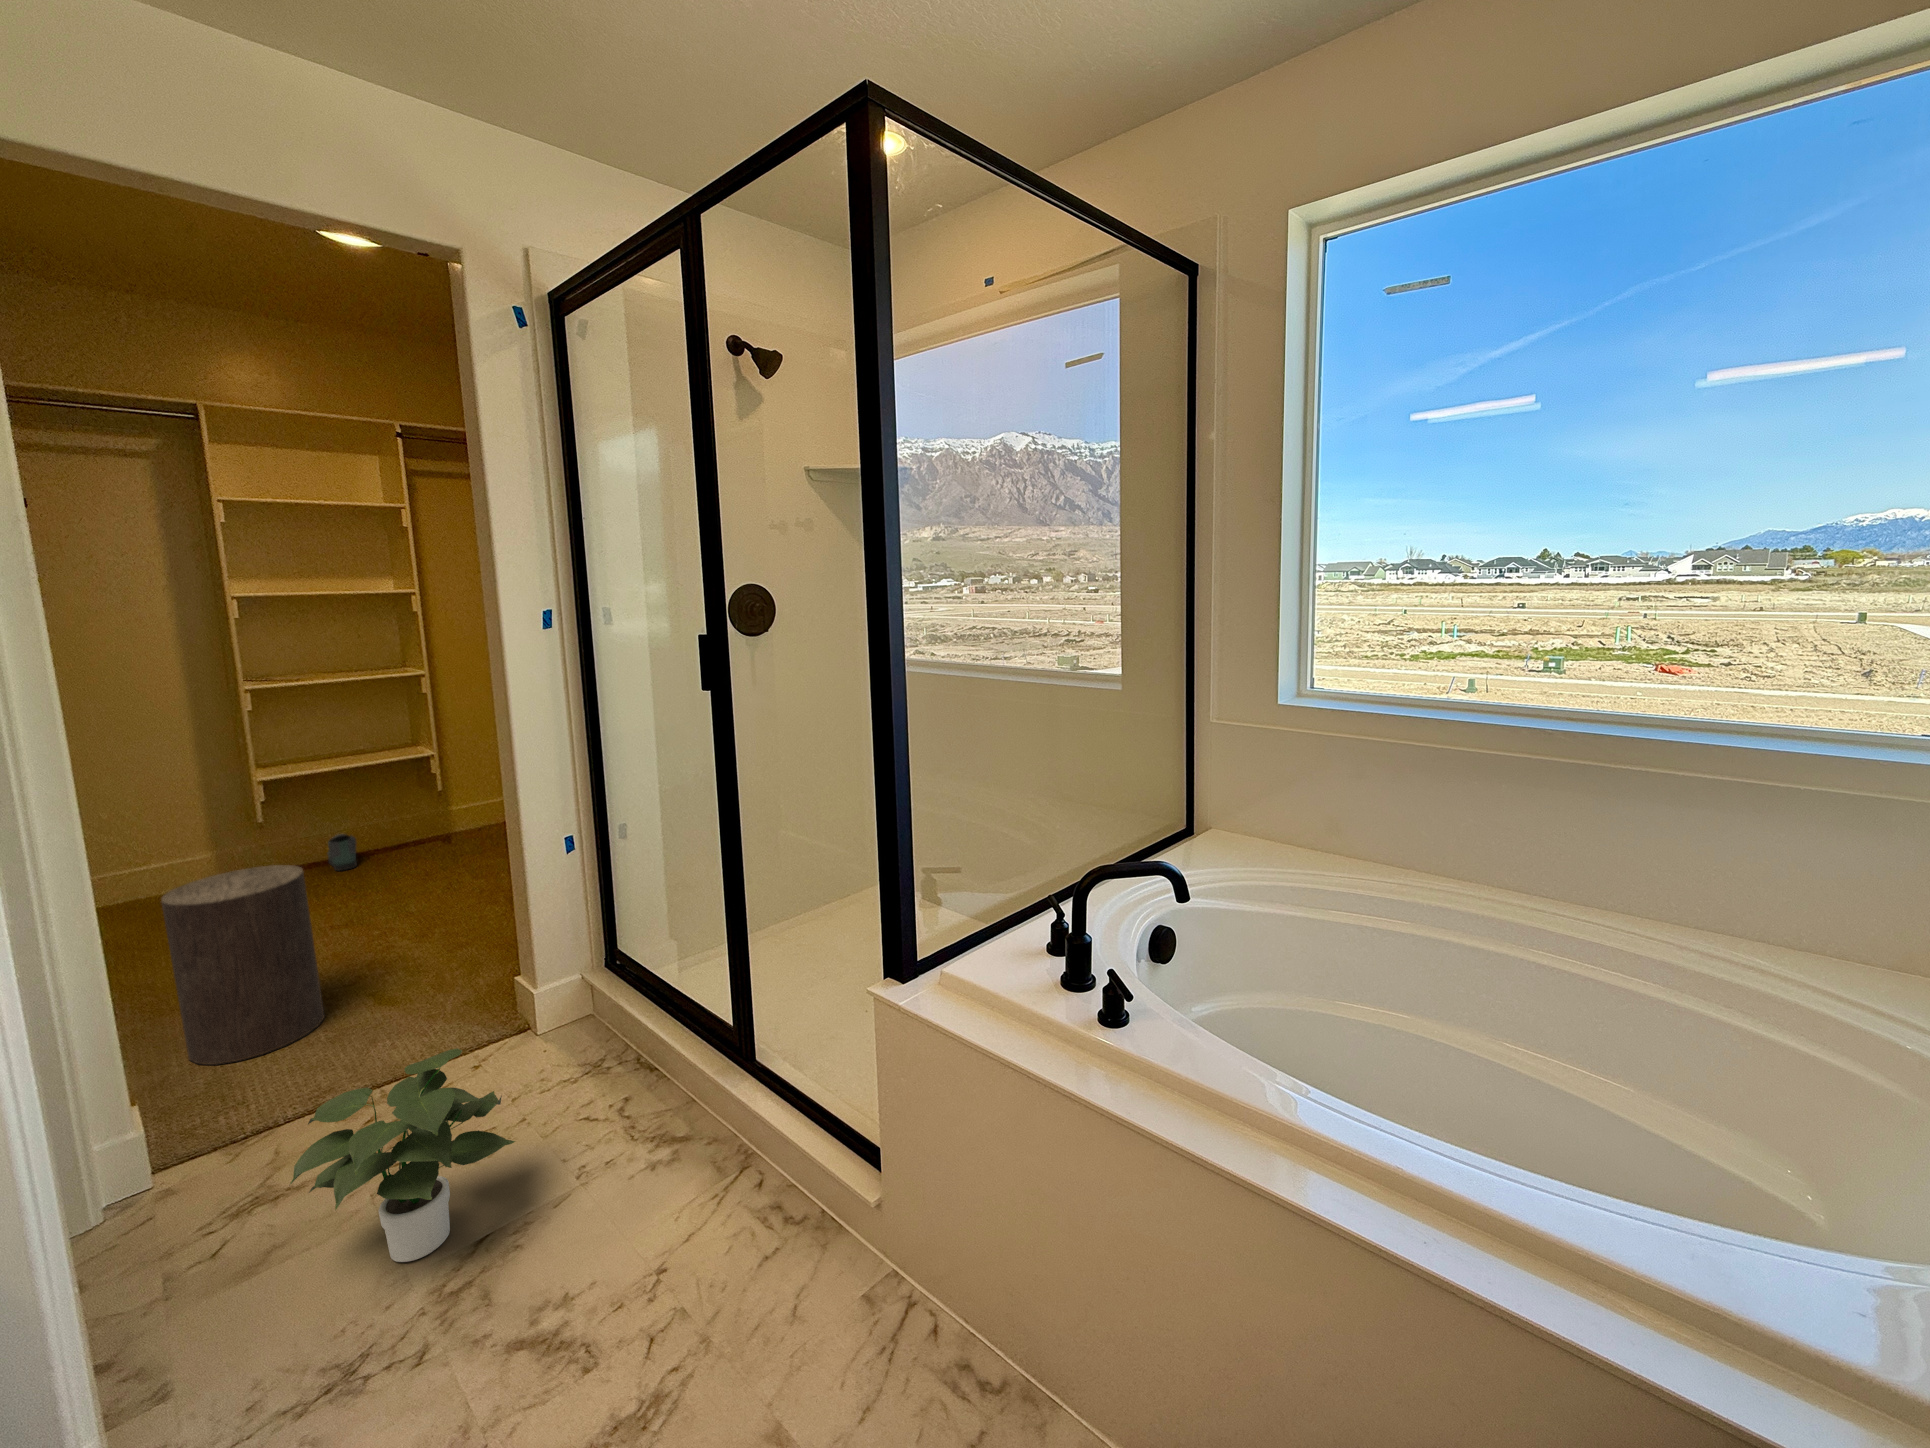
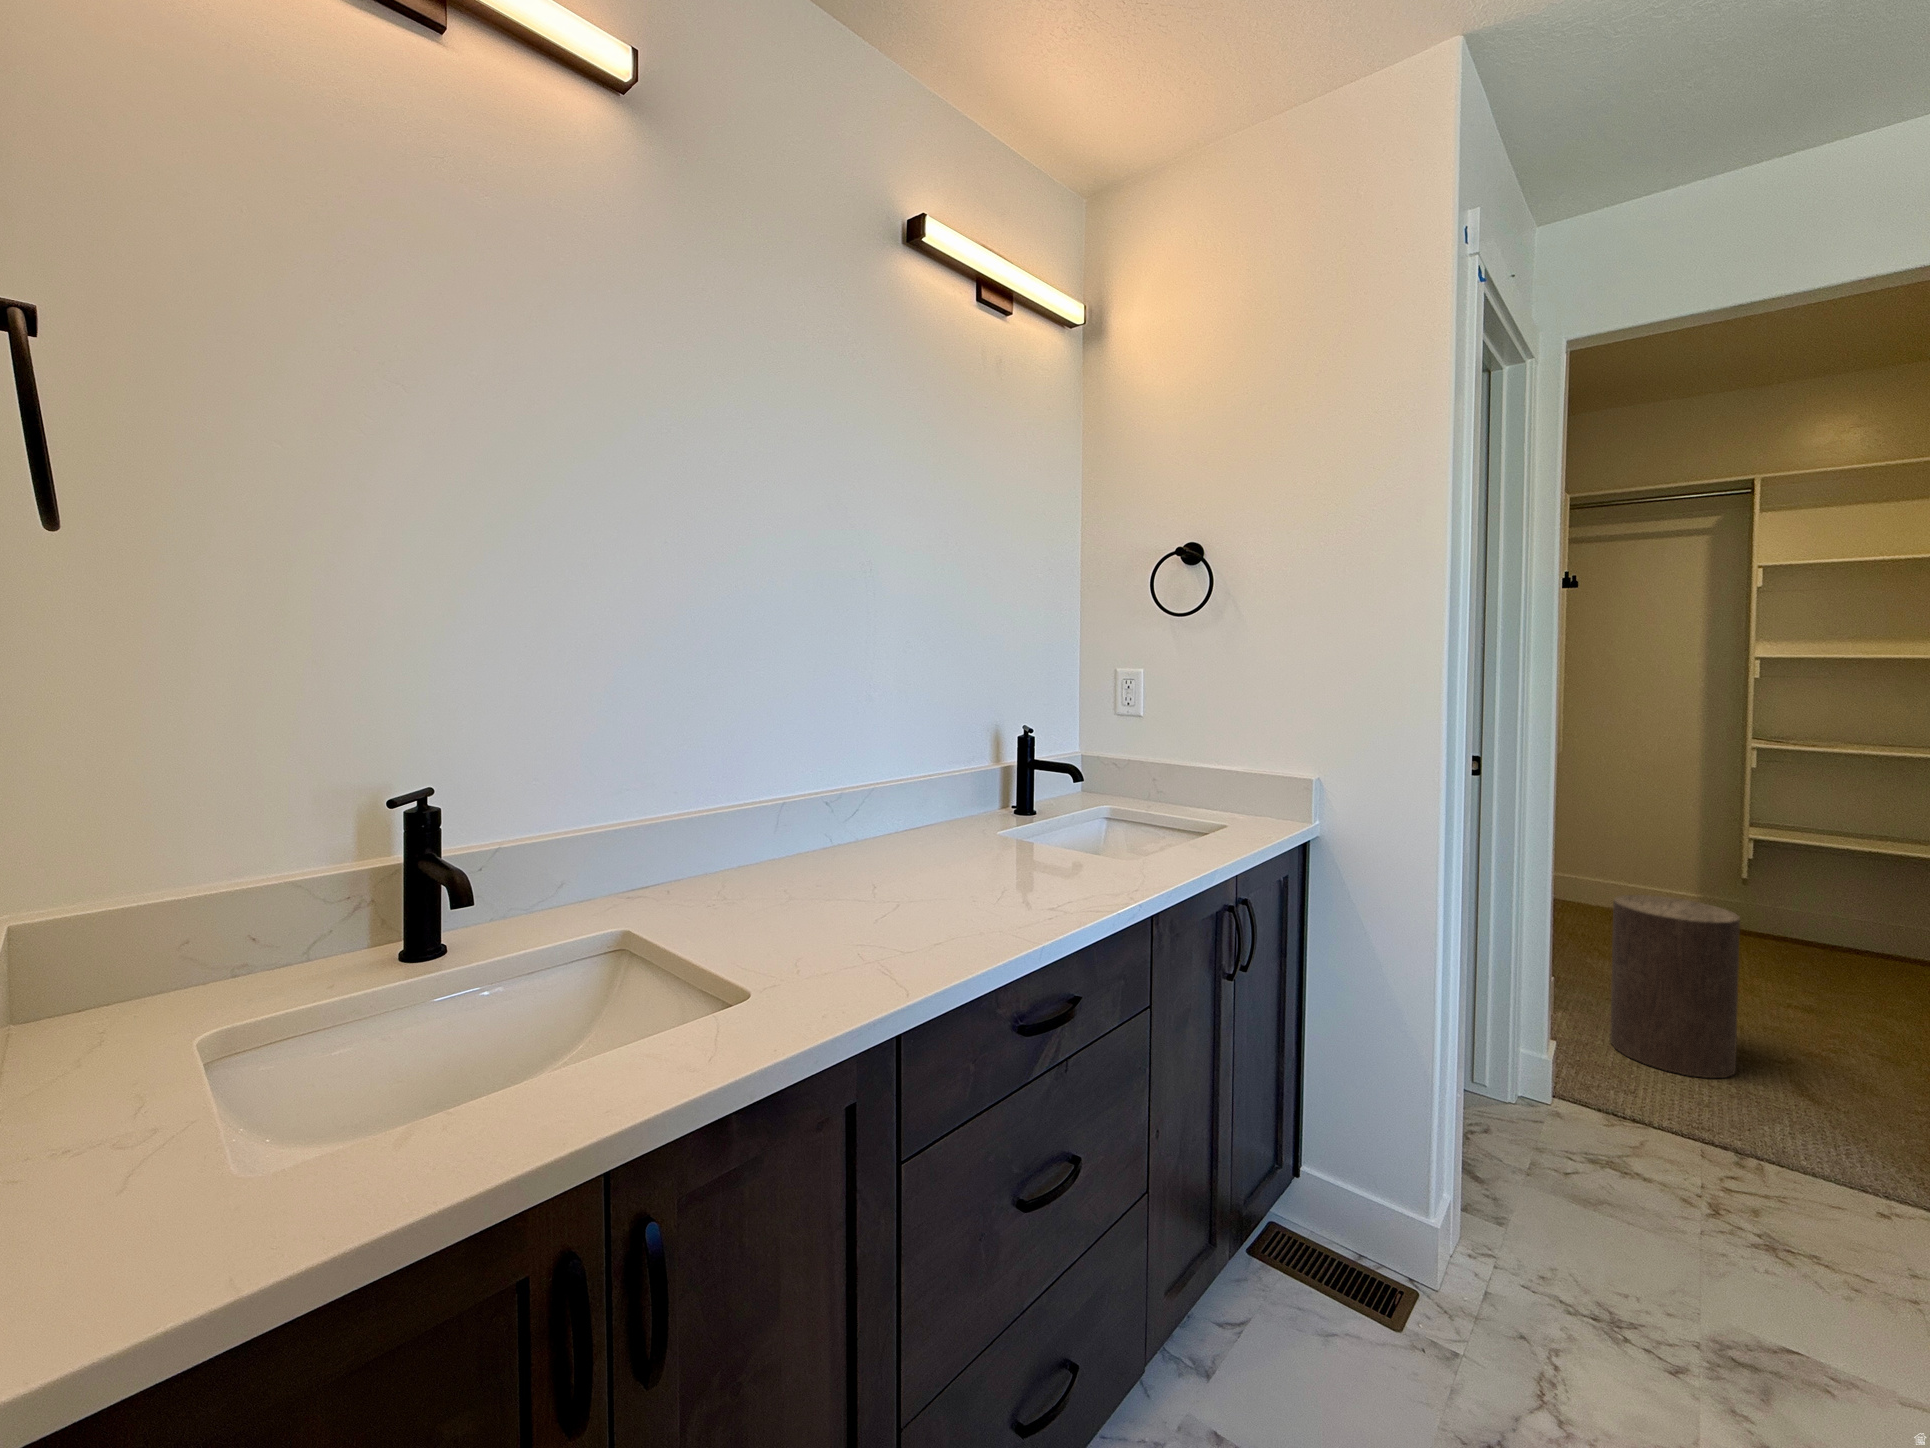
shoe: present [328,834,357,871] -> none [1812,922,1848,964]
potted plant: present [290,1048,515,1262] -> none [1616,1102,1861,1317]

